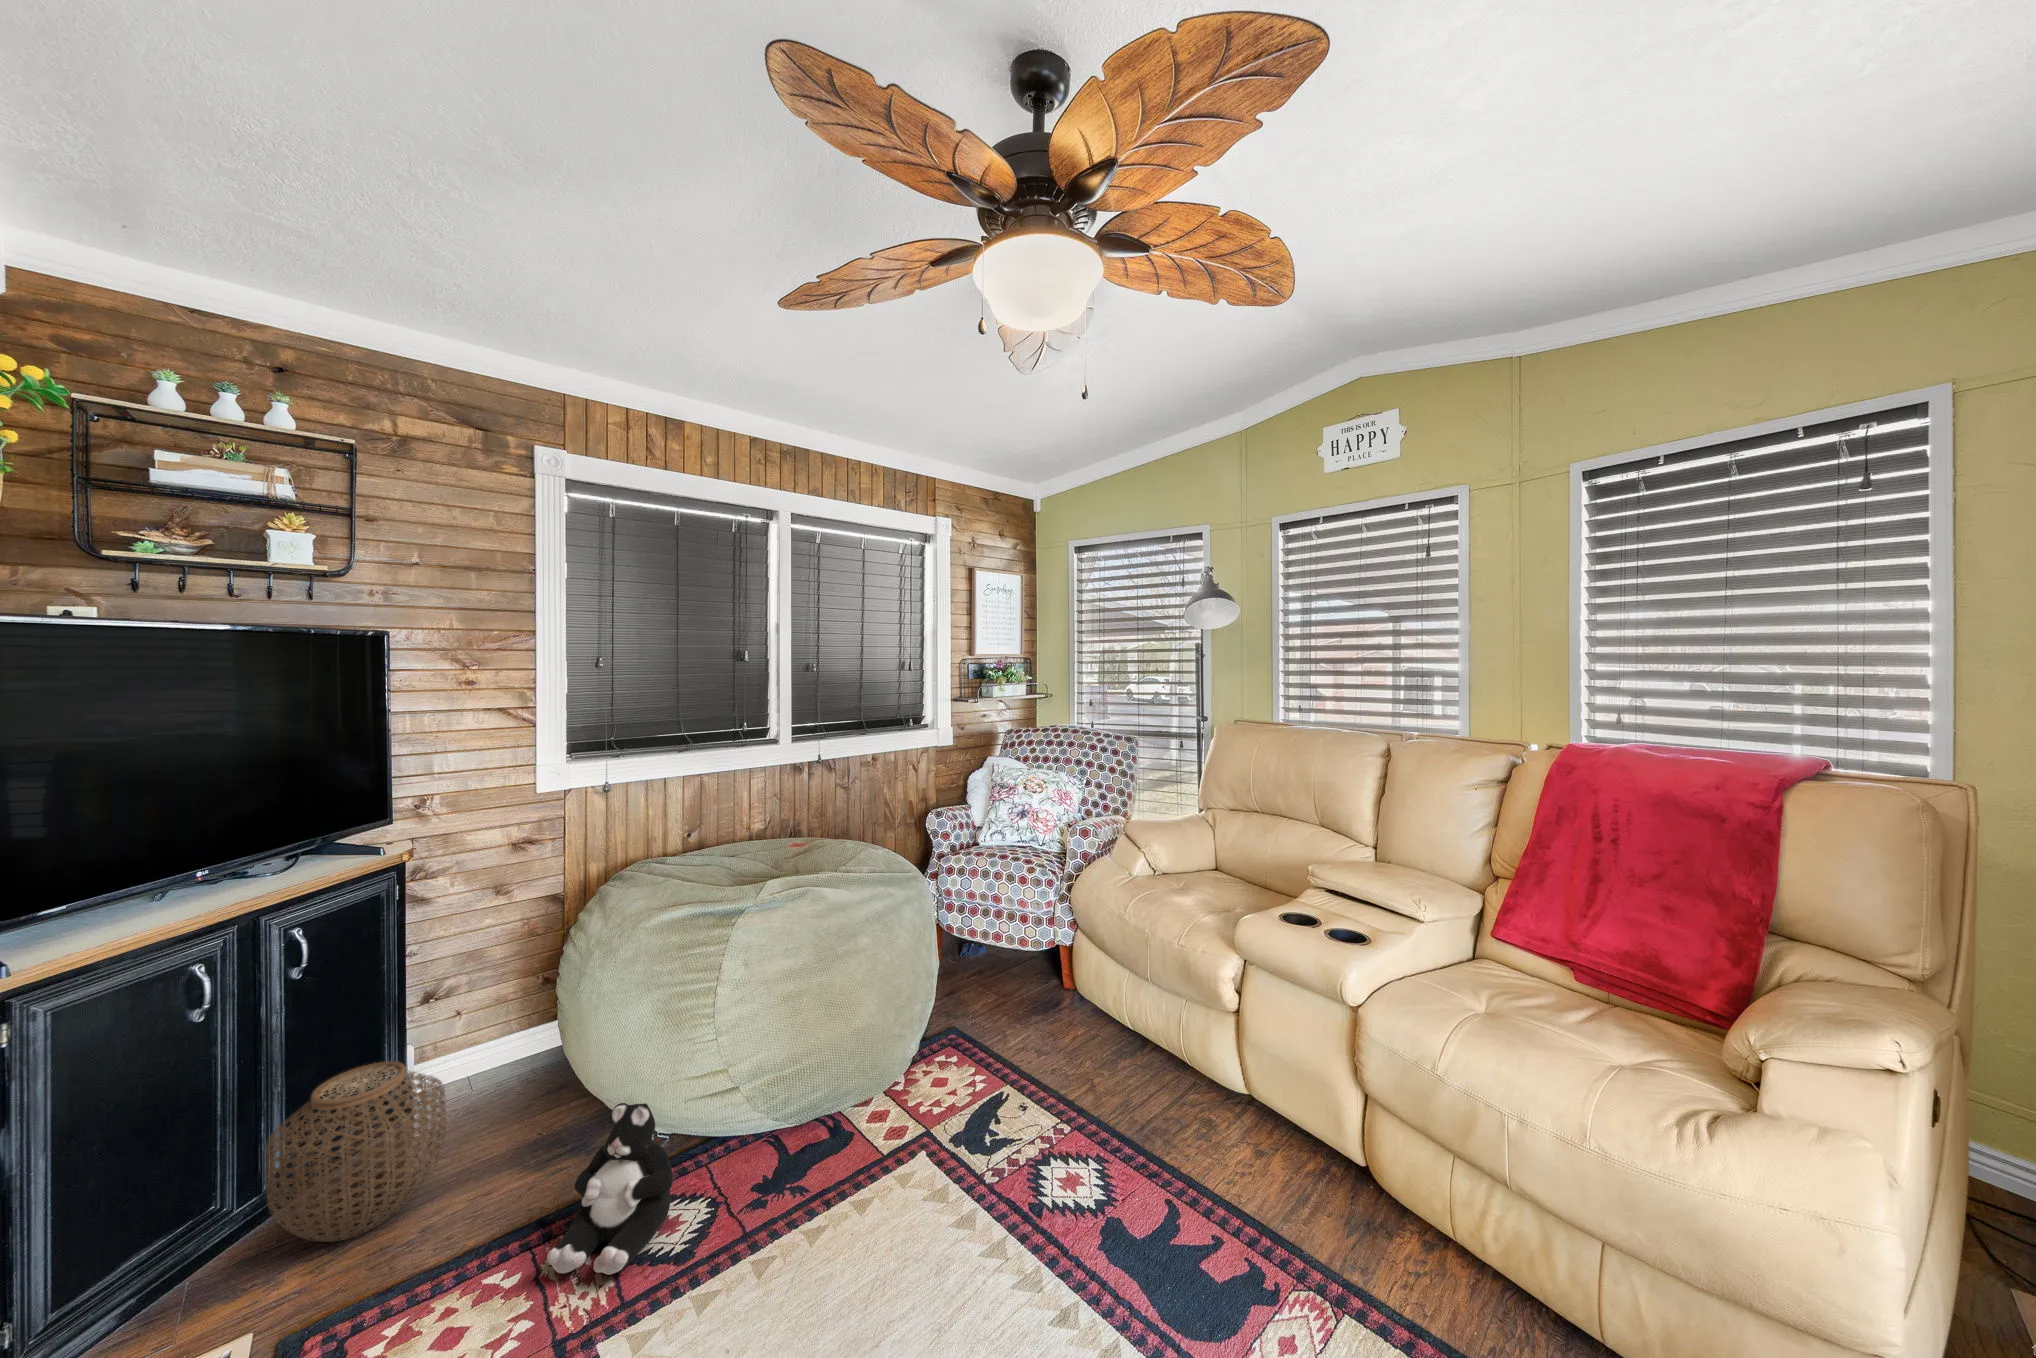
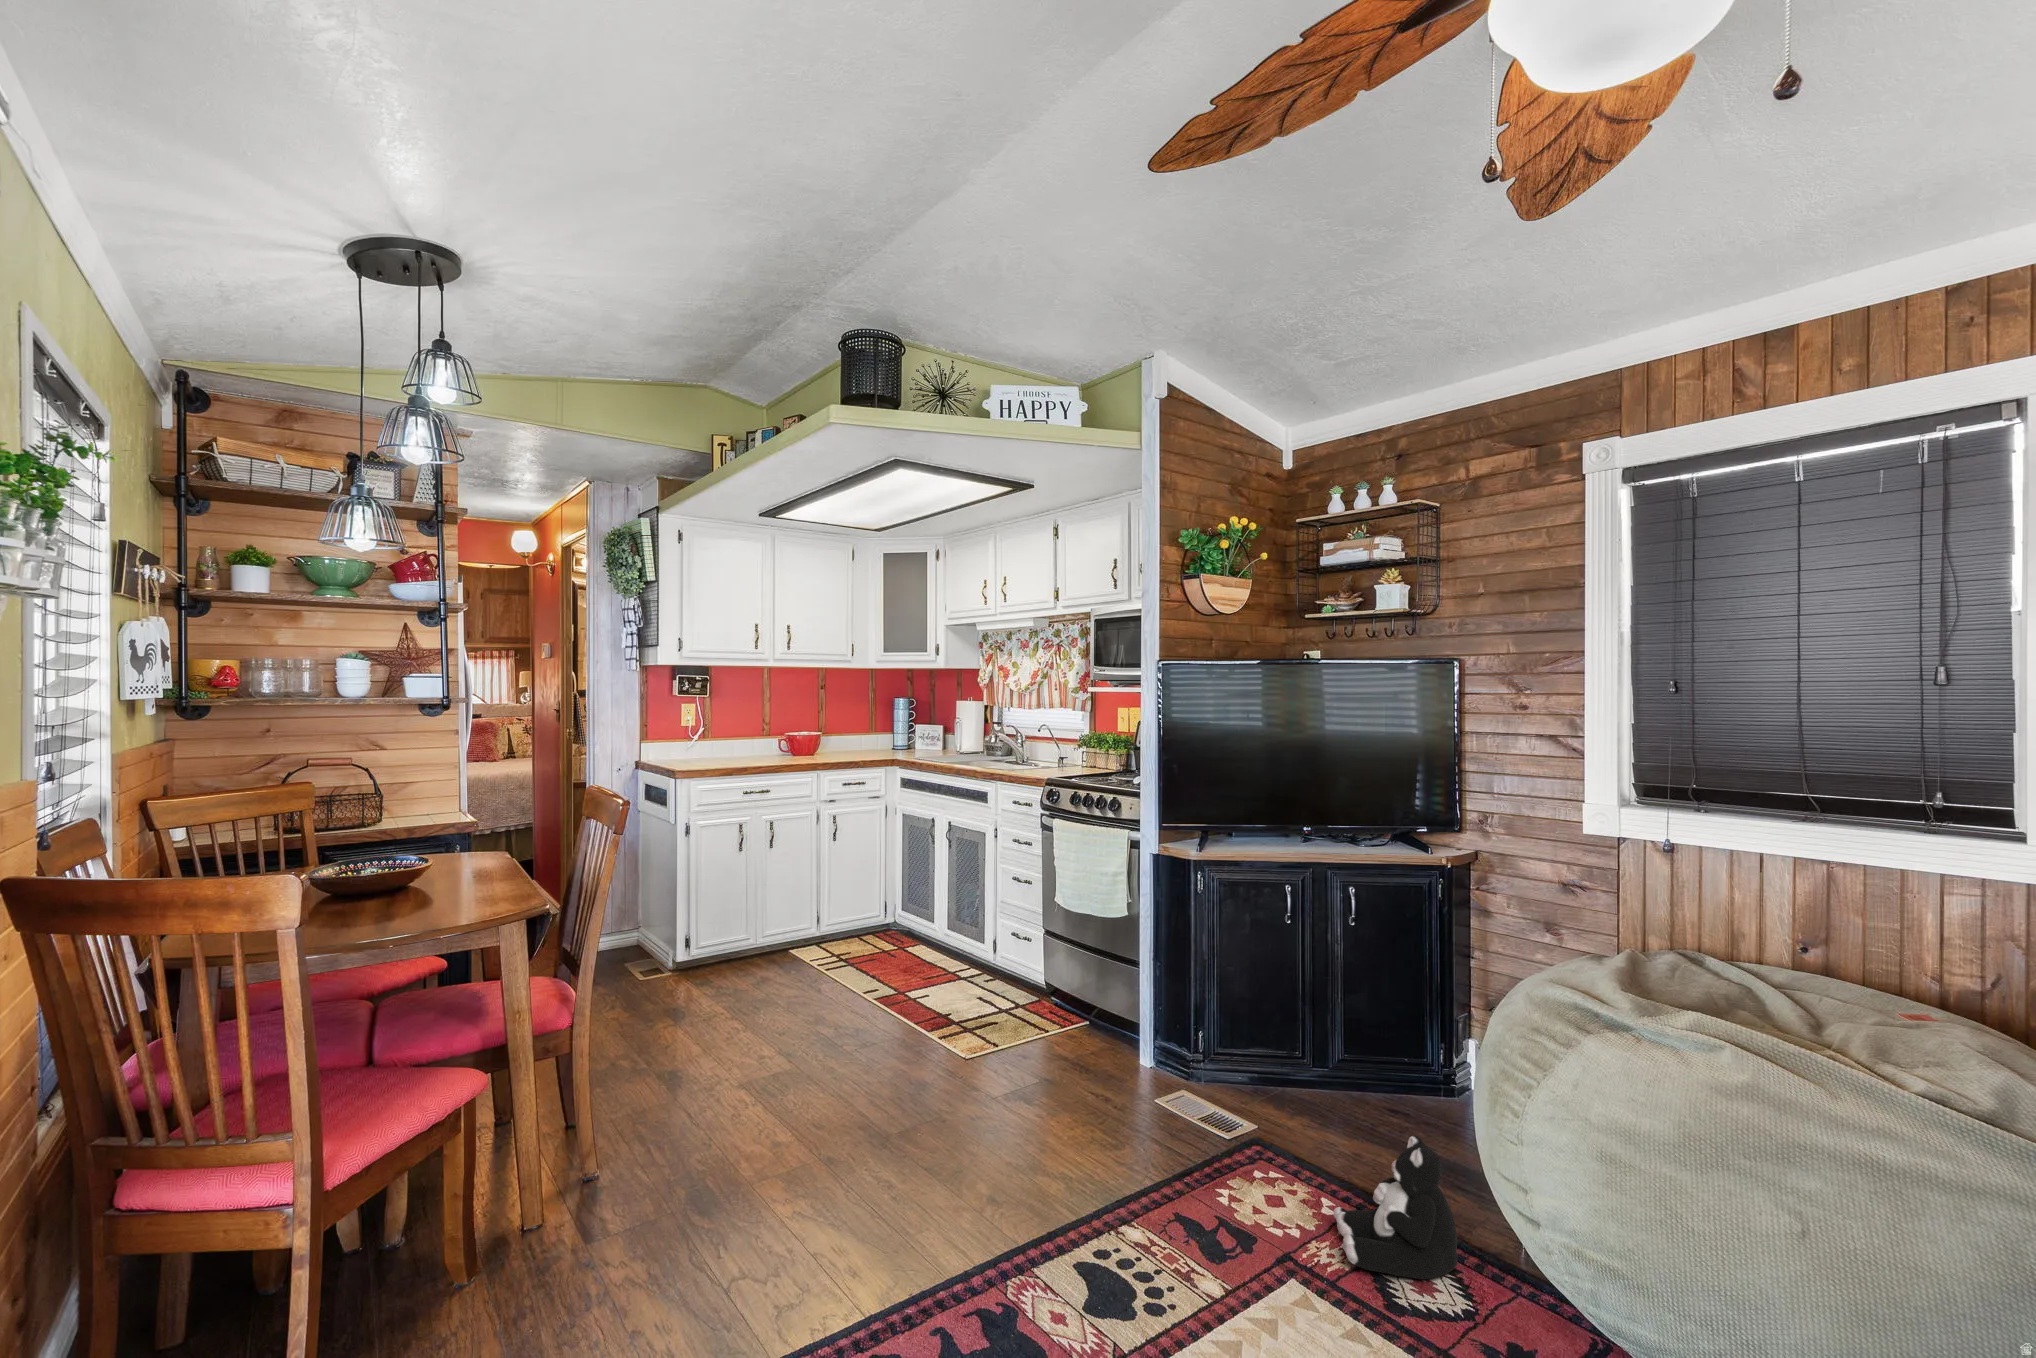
woven basket: present [265,1062,446,1242] -> none [1298,1004,1407,1132]

